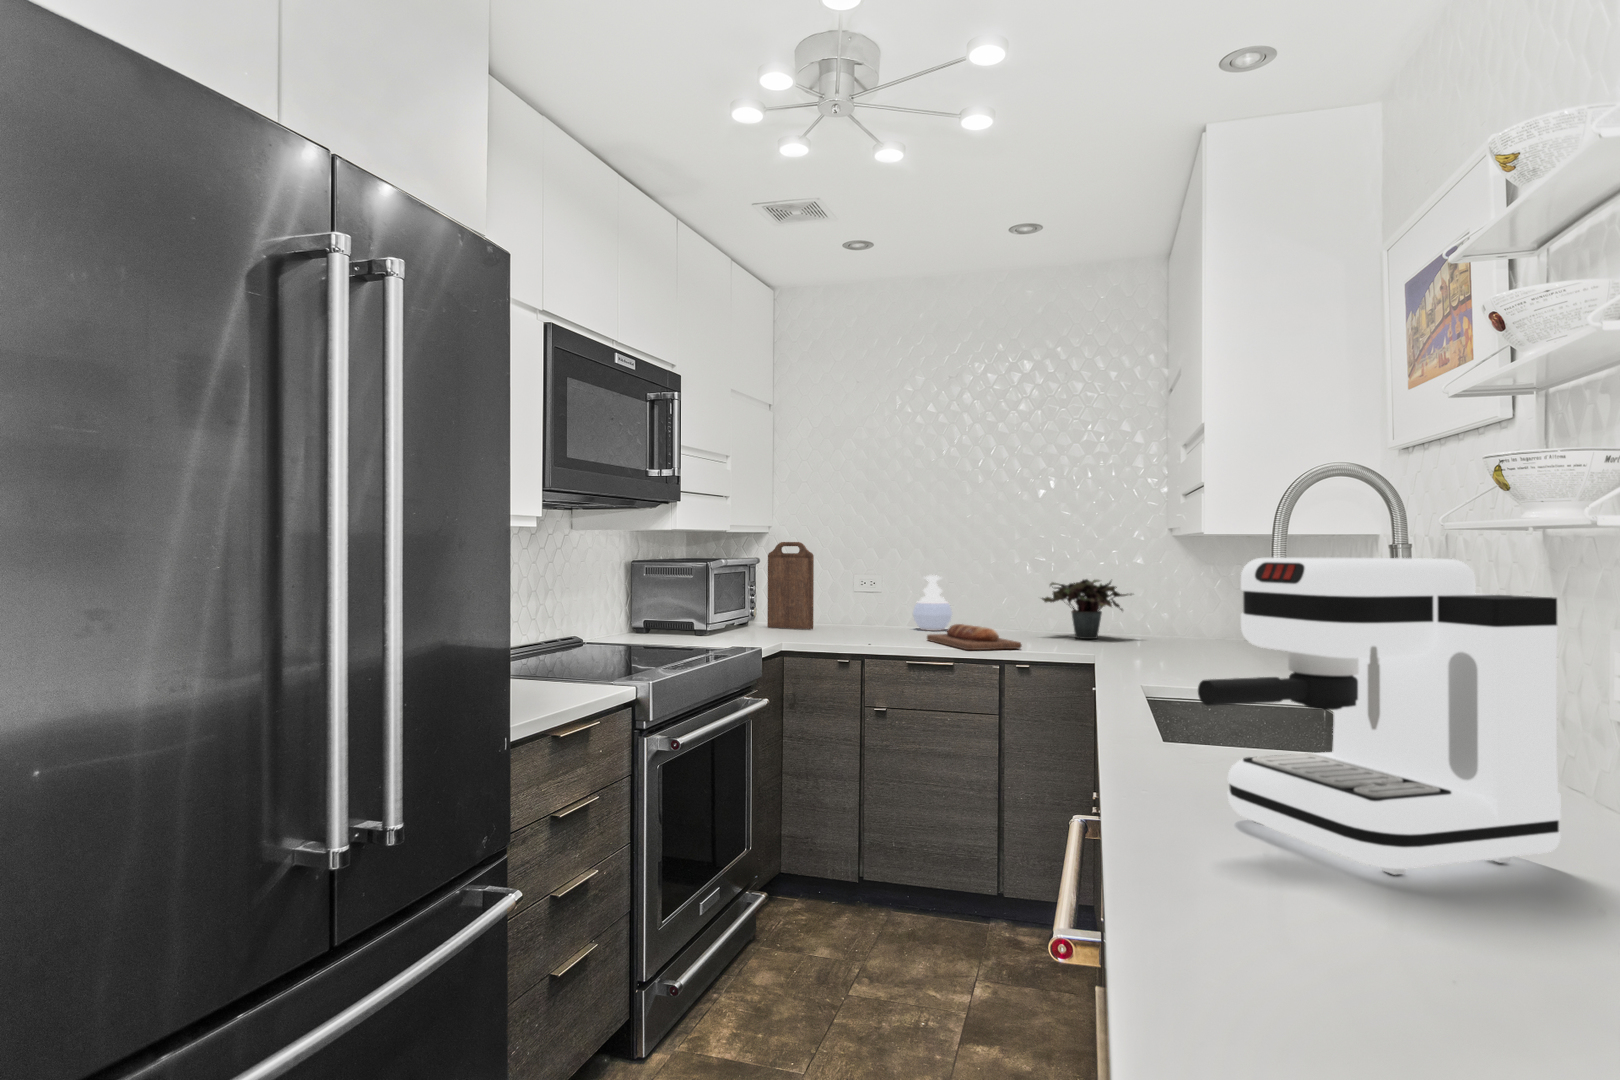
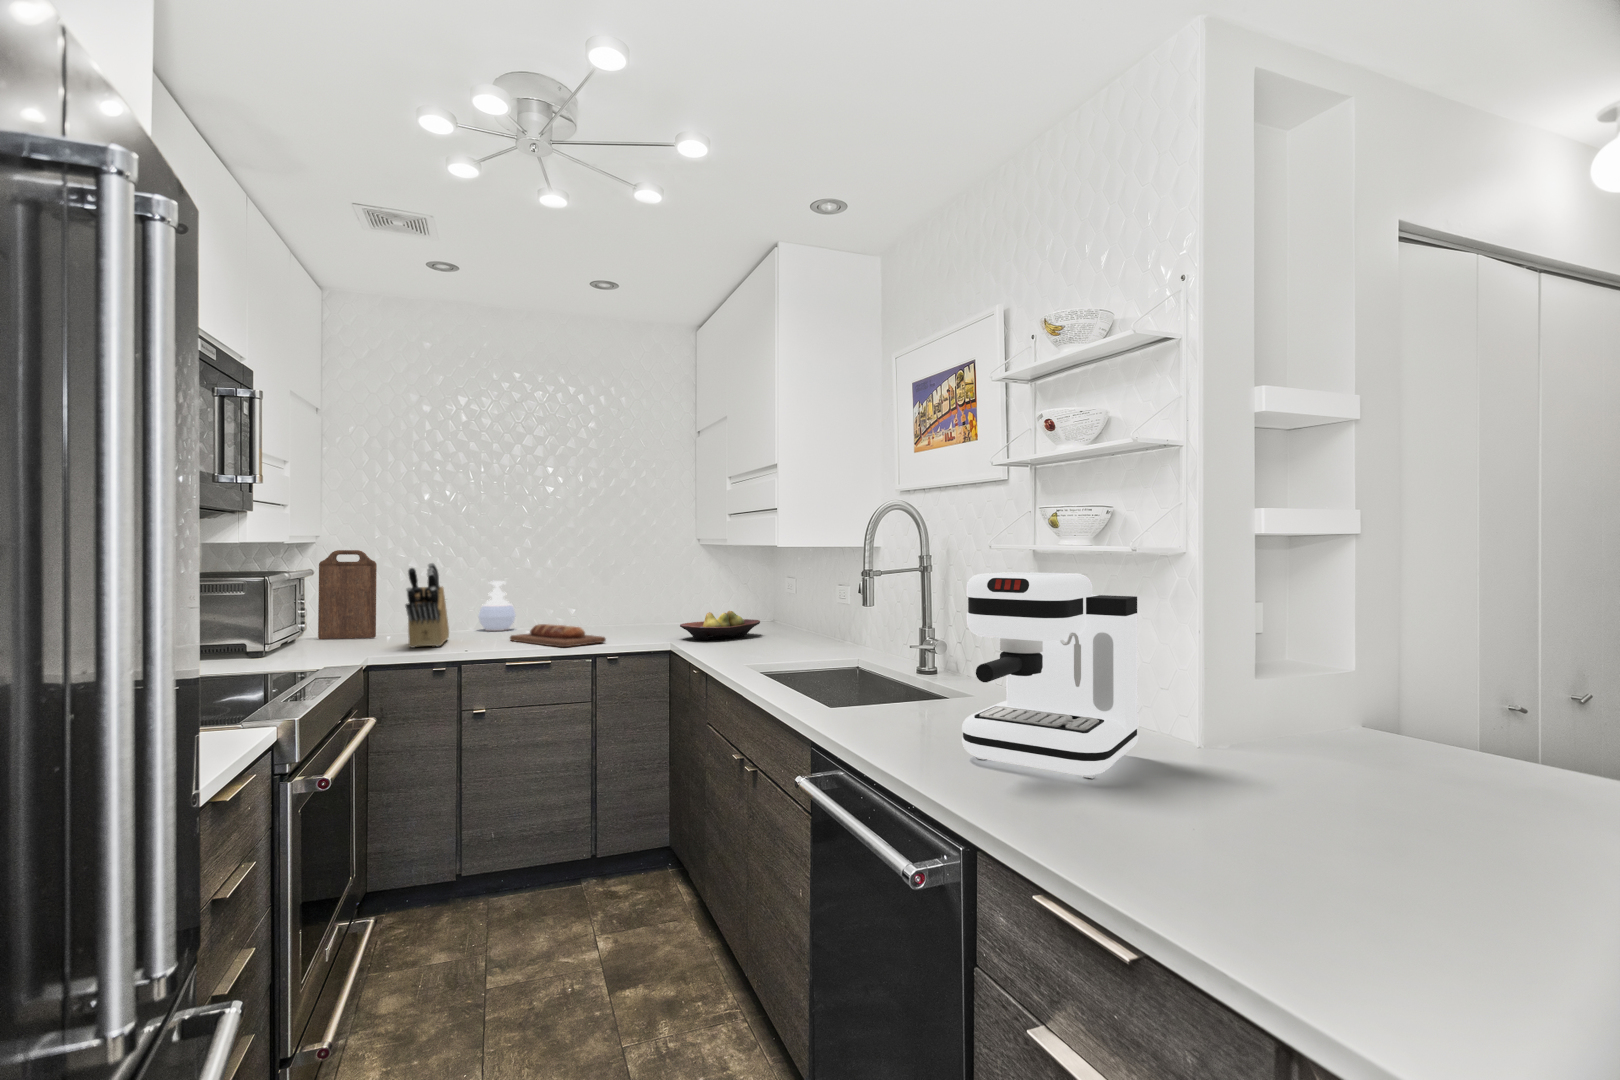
knife block: none [818,554,873,640] -> present [405,563,449,648]
potted plant: present [1042,579,1132,639] -> none [600,580,674,630]
fruit bowl: none [1116,620,1235,655] -> present [680,611,760,640]

